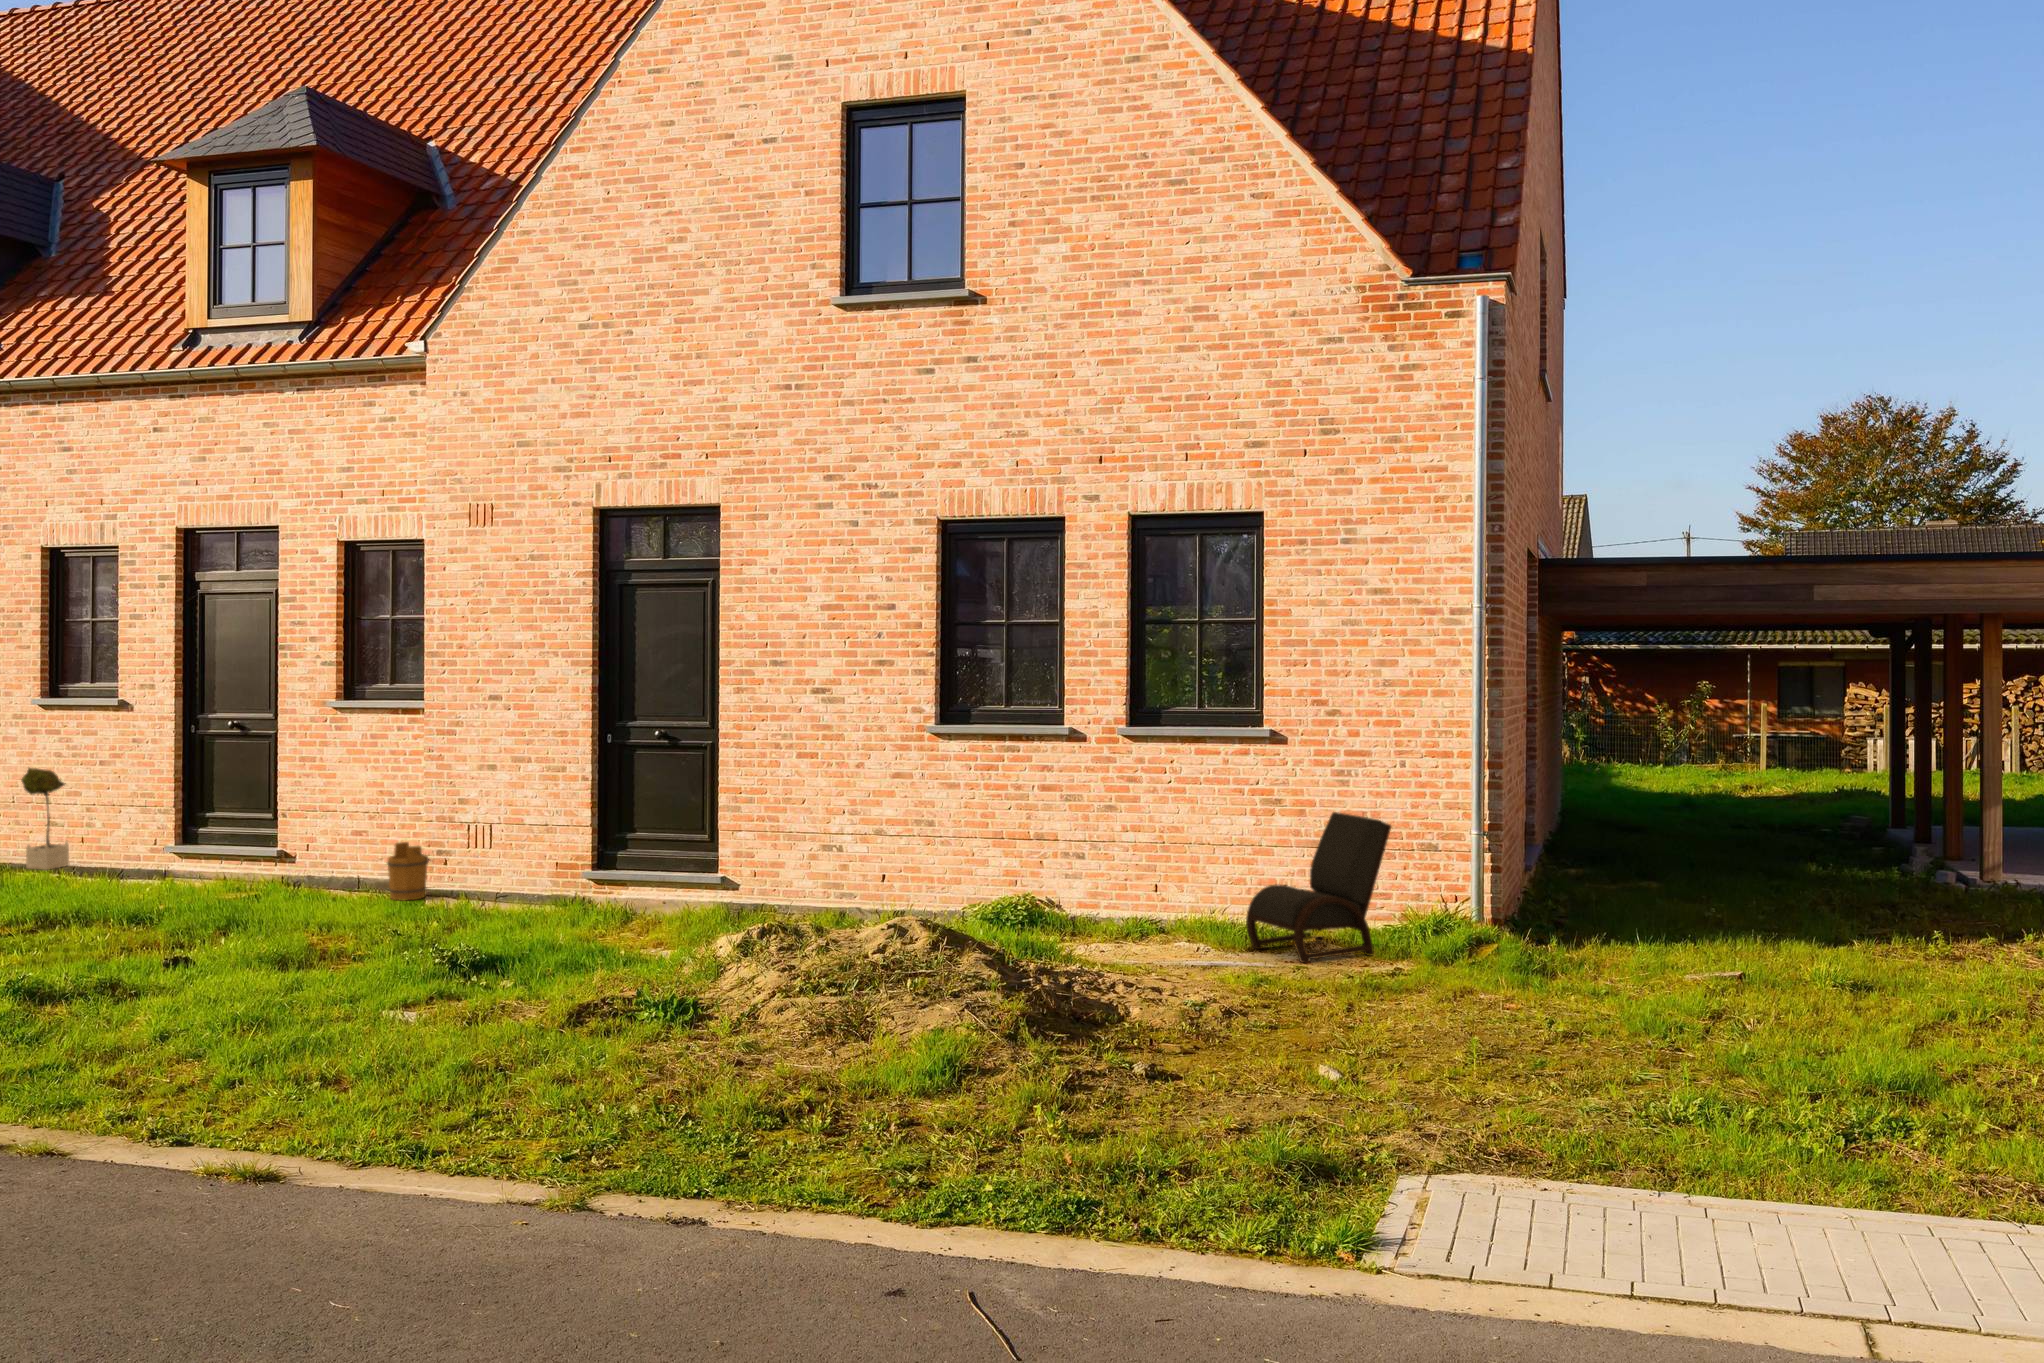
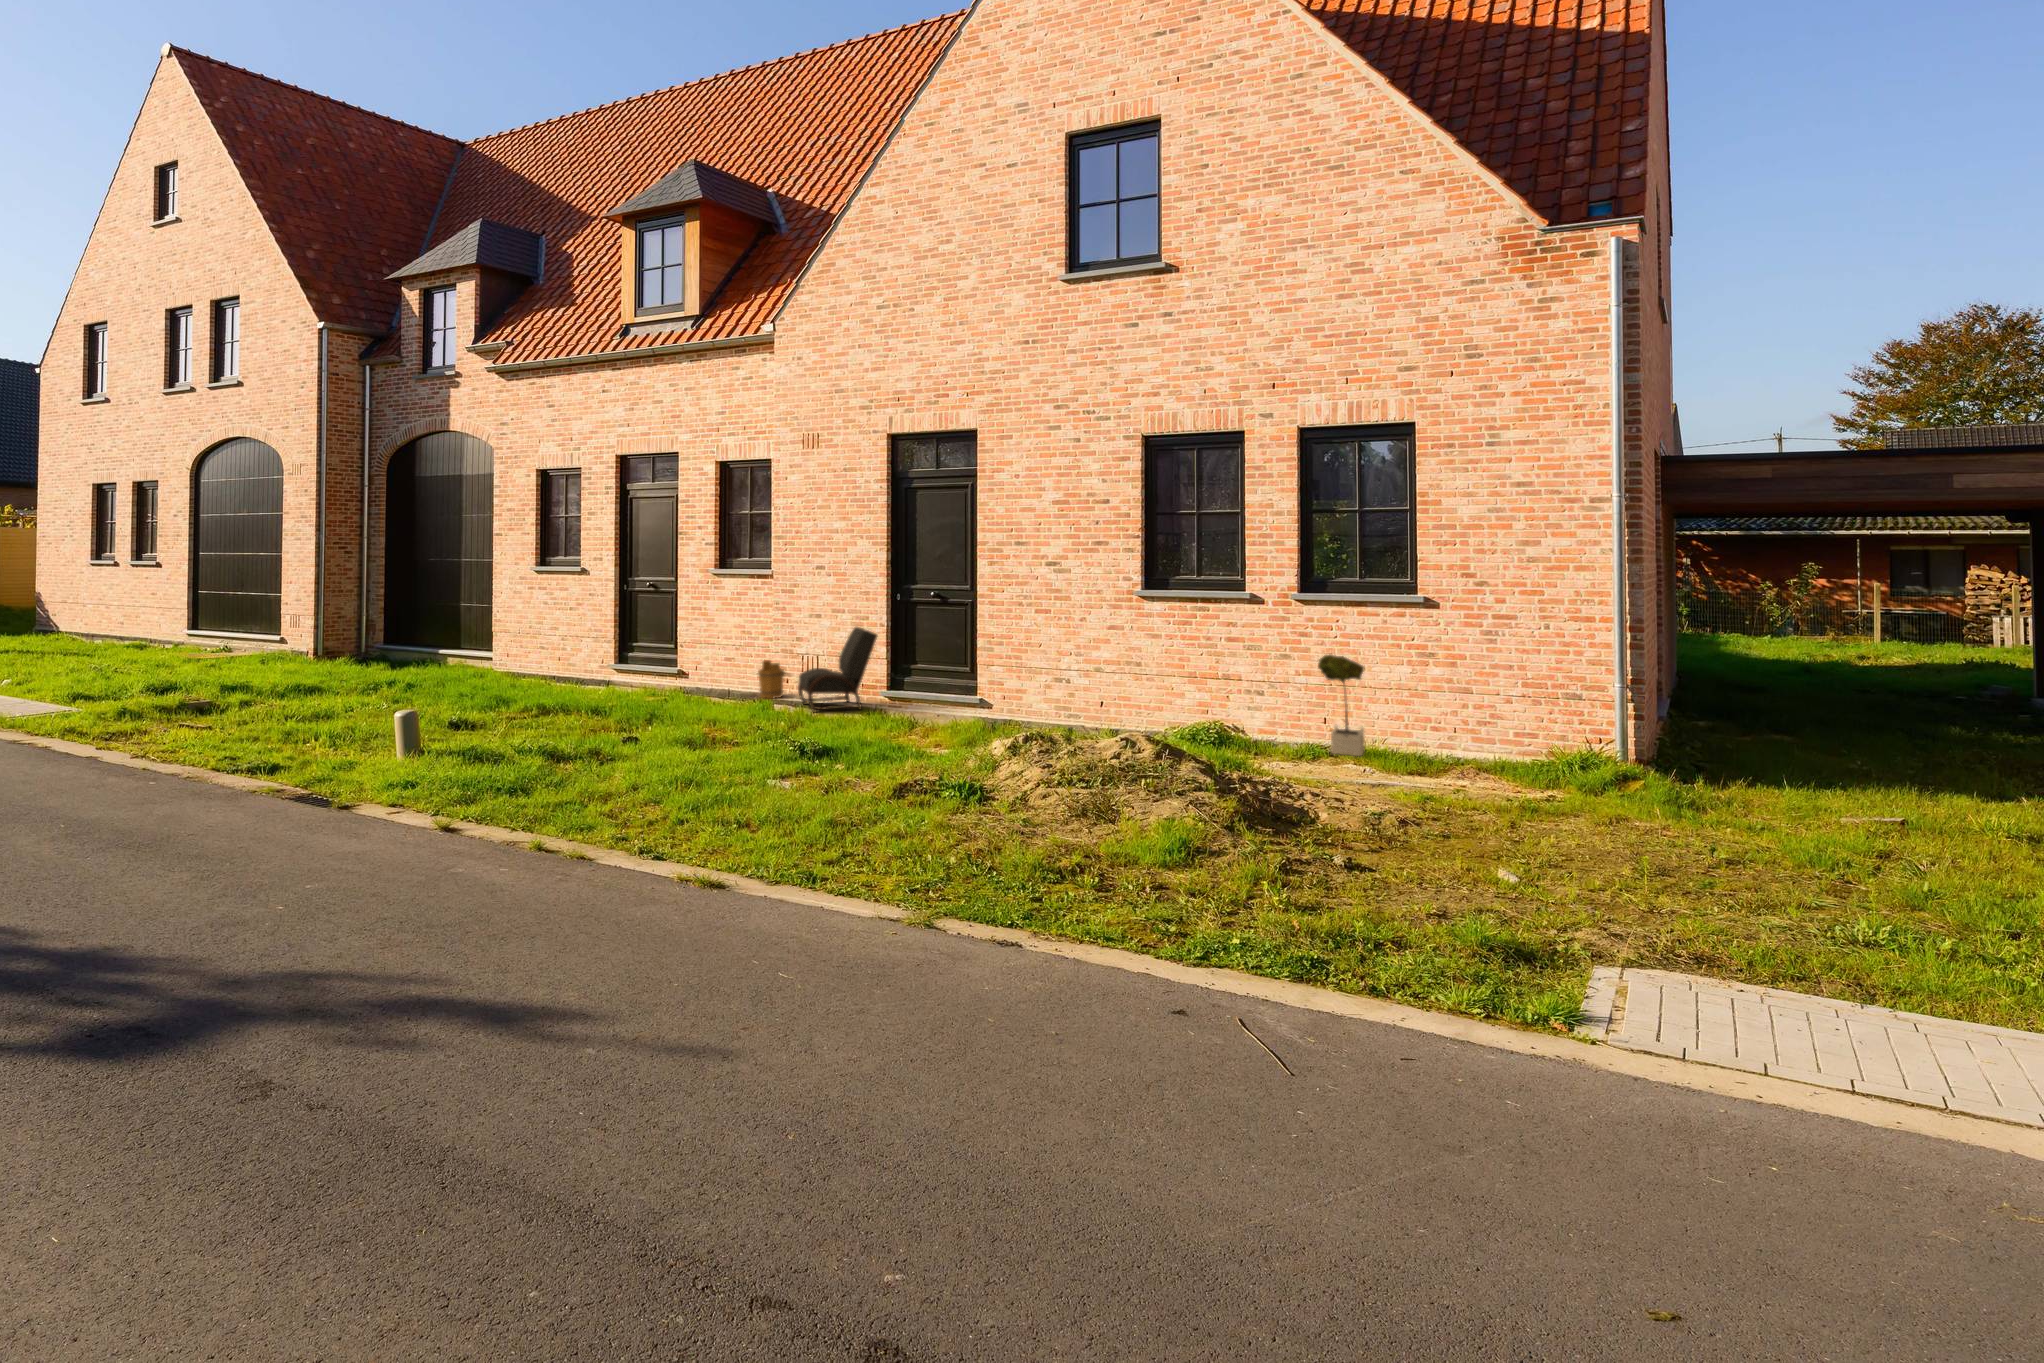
potted tree: present [21,768,69,870] -> present [1318,655,1365,756]
lounge chair: present [1246,812,1391,964] -> present [798,627,878,713]

